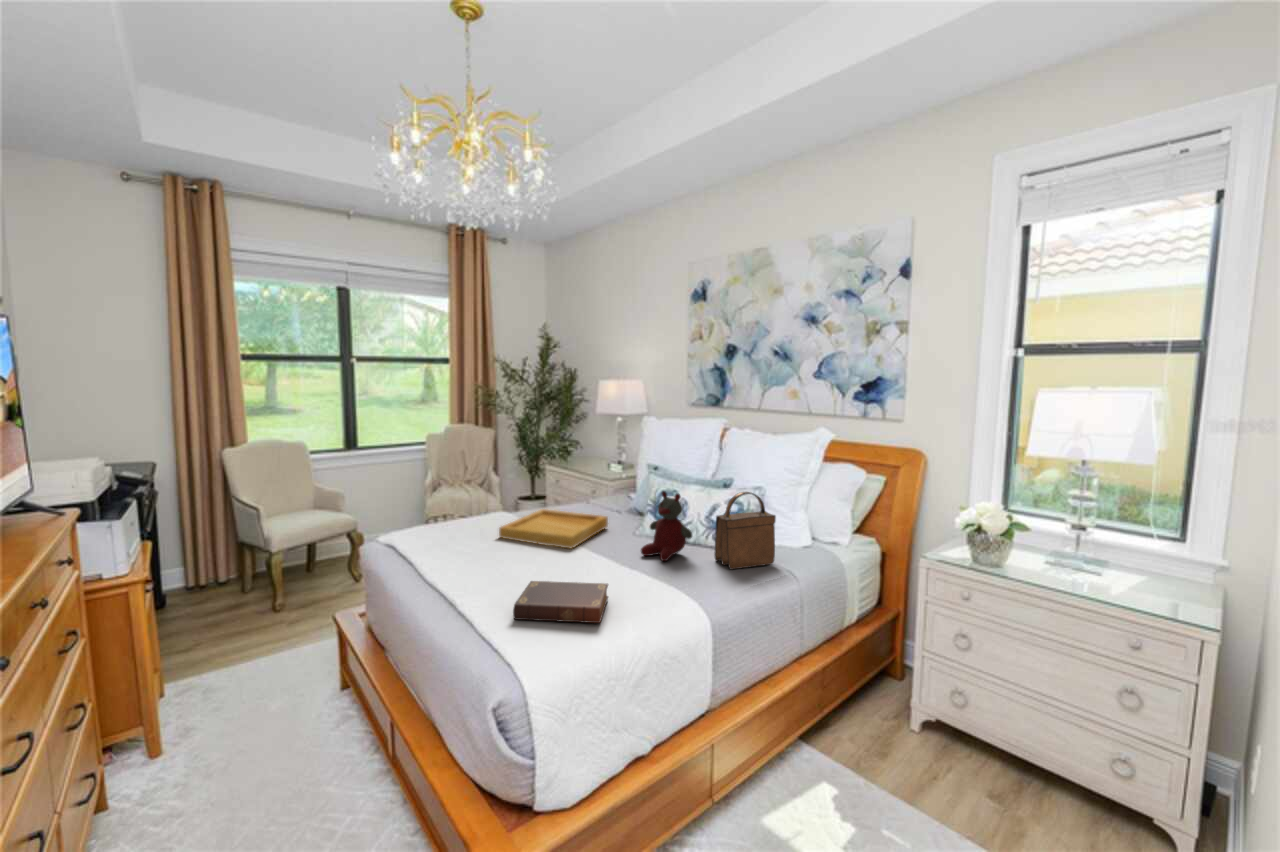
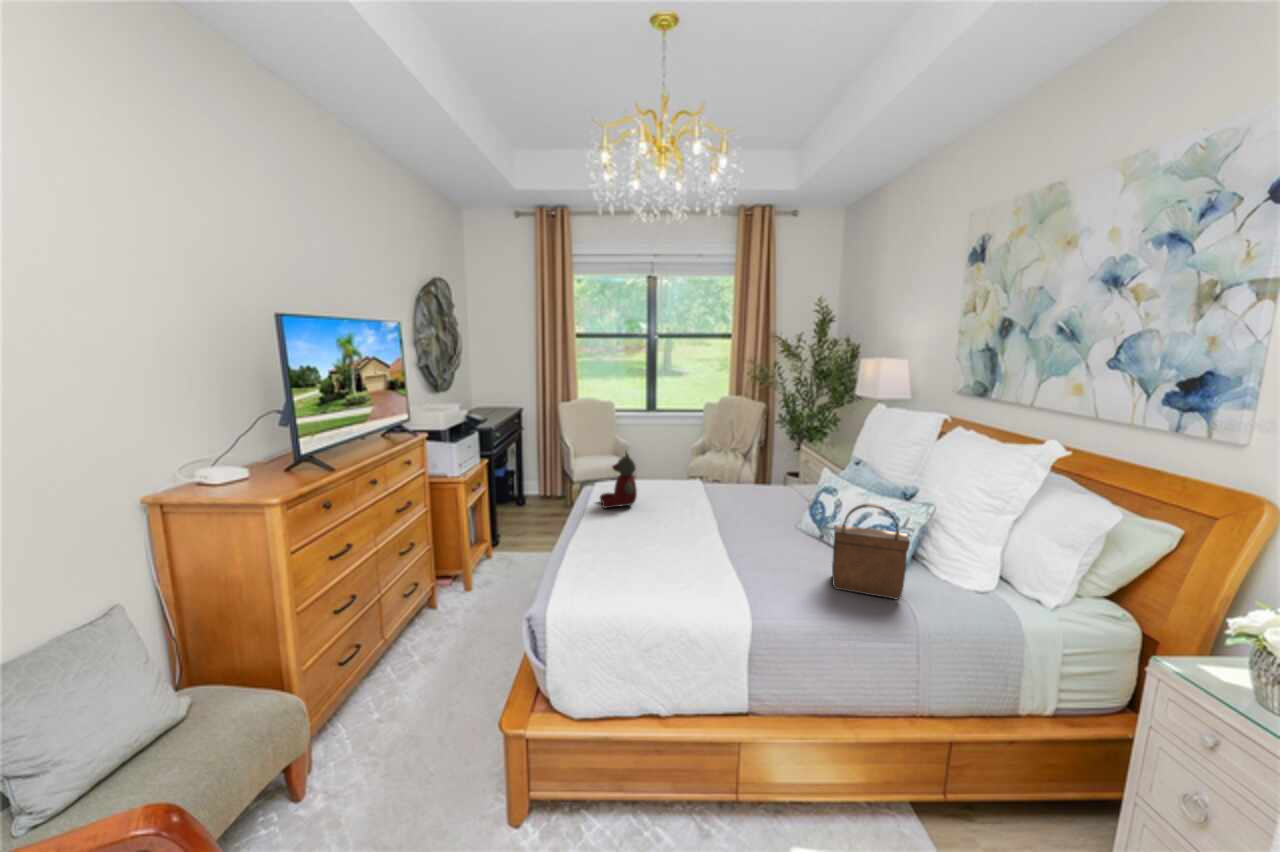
stuffed bear: present [641,491,692,561] -> present [600,452,637,508]
tray: present [499,509,608,549] -> none [664,484,771,525]
book: present [513,581,608,623] -> none [573,540,666,591]

